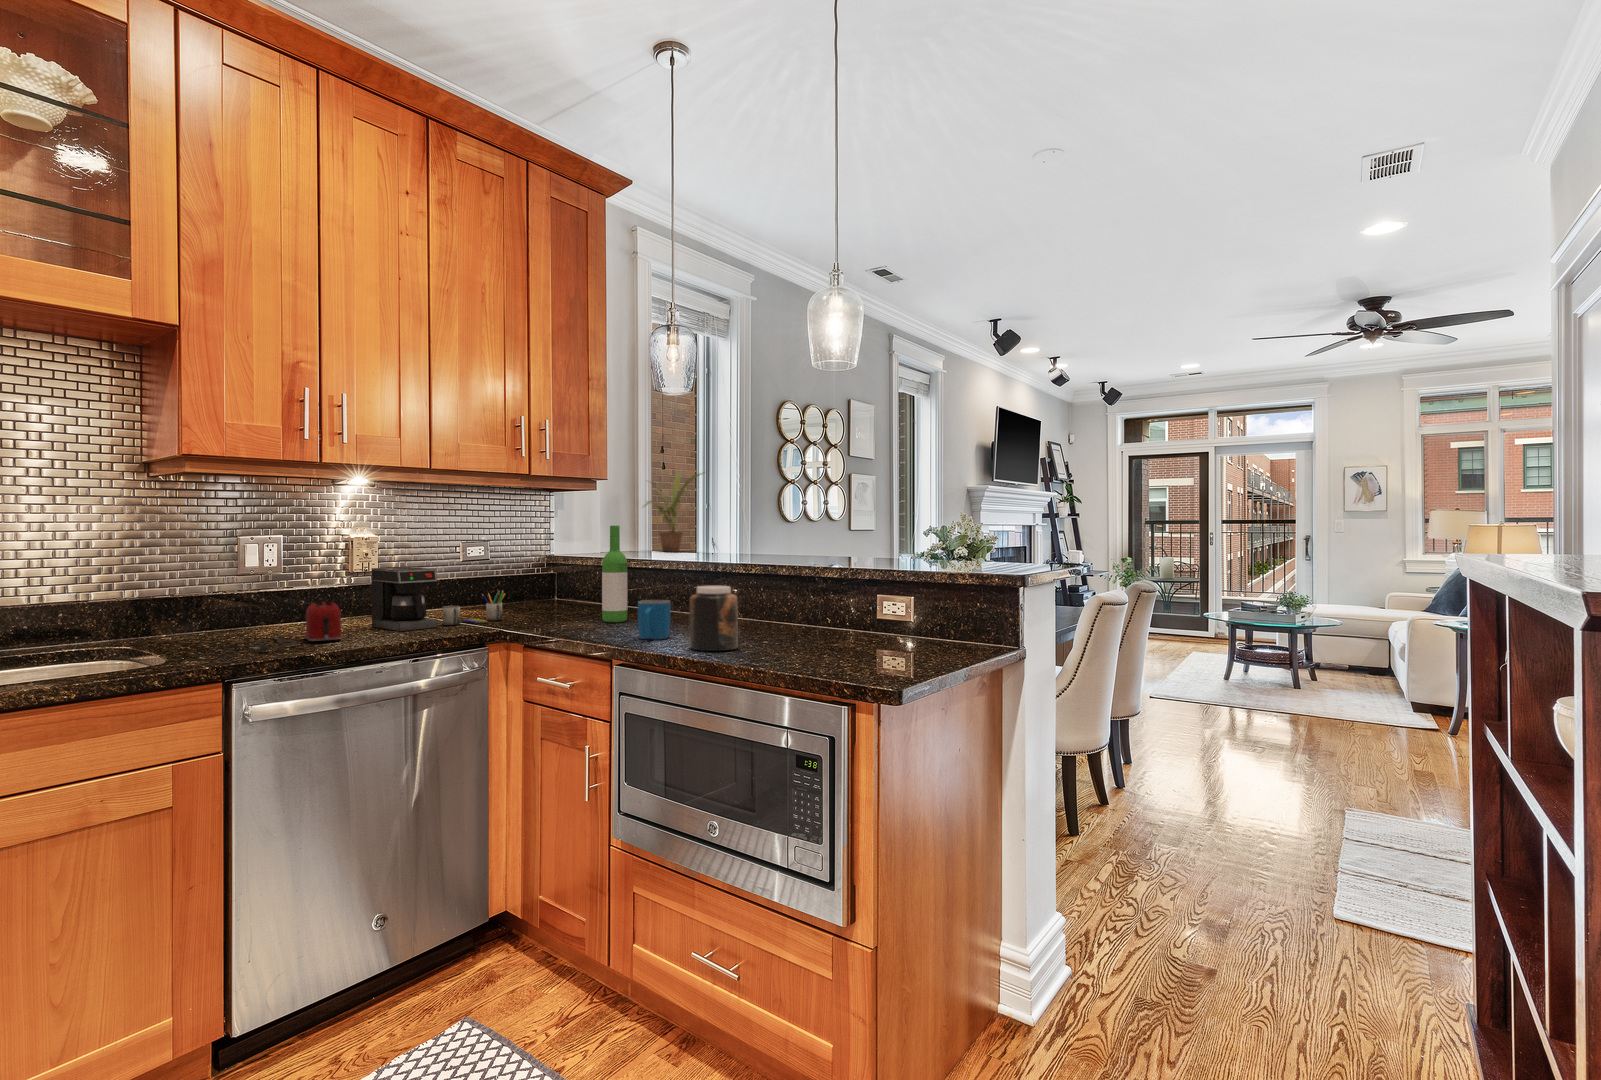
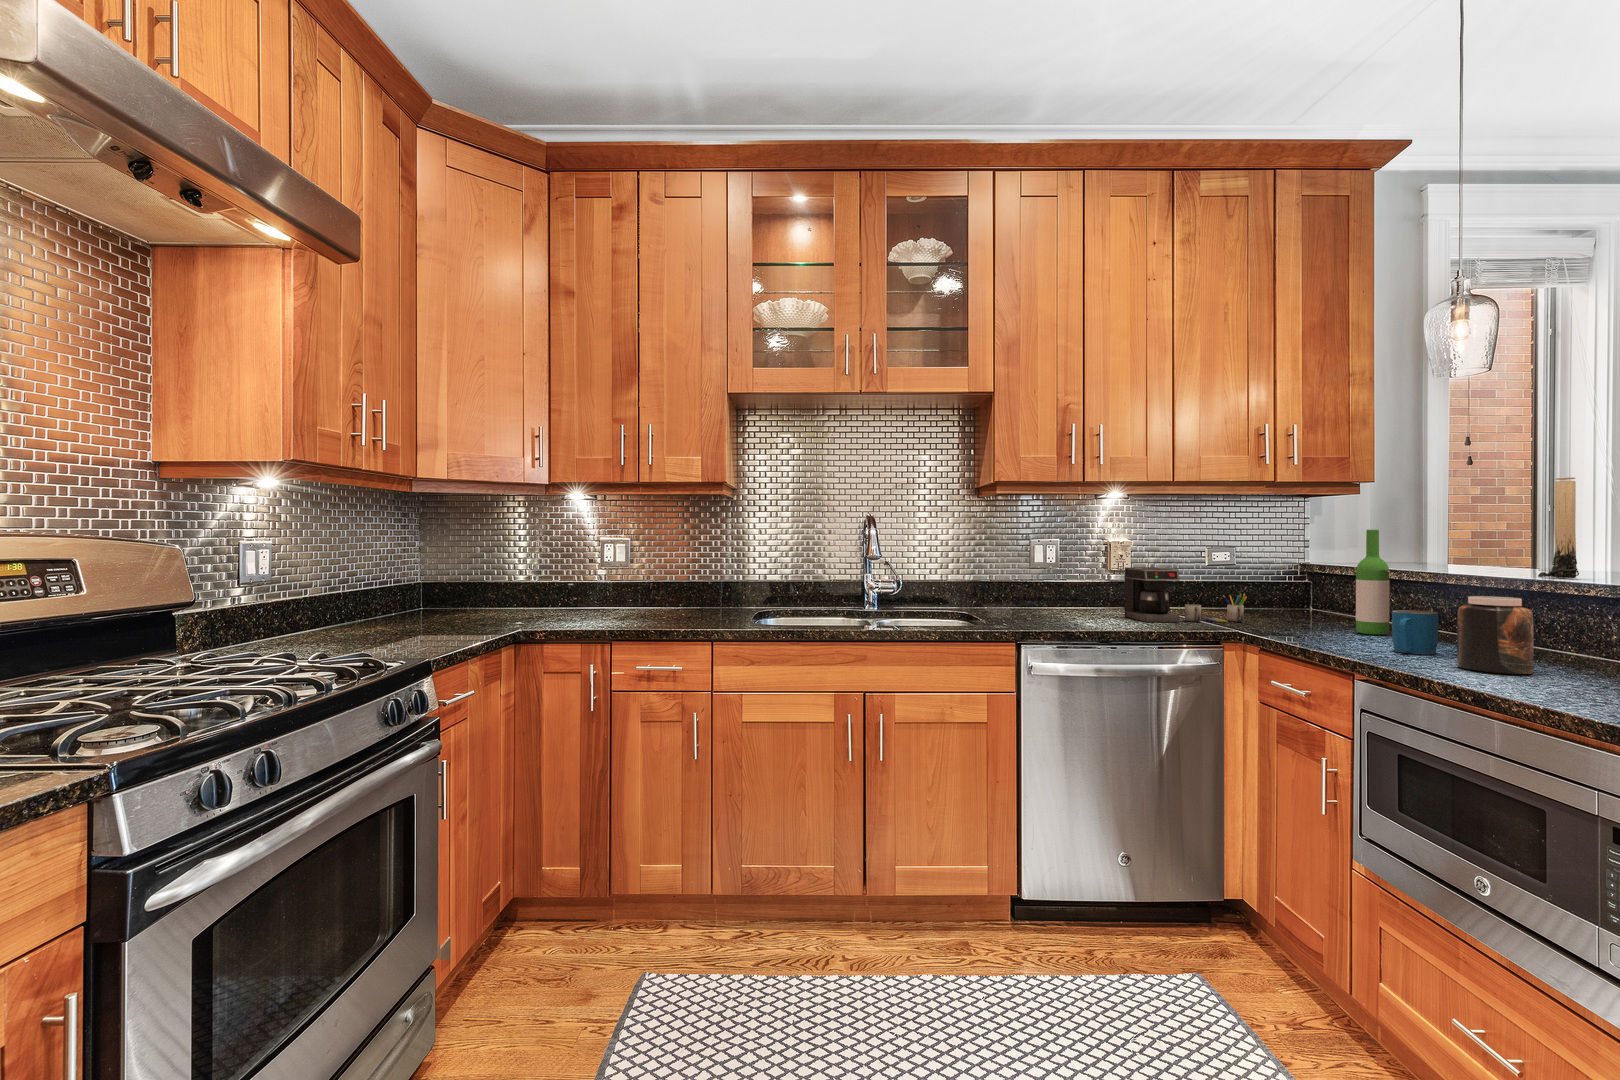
potted plant: present [644,473,702,552] -> none [1427,464,1527,563]
candle: none [726,486,749,565] -> present [1538,477,1579,578]
toaster: present [254,602,341,652] -> none [1037,592,1099,626]

